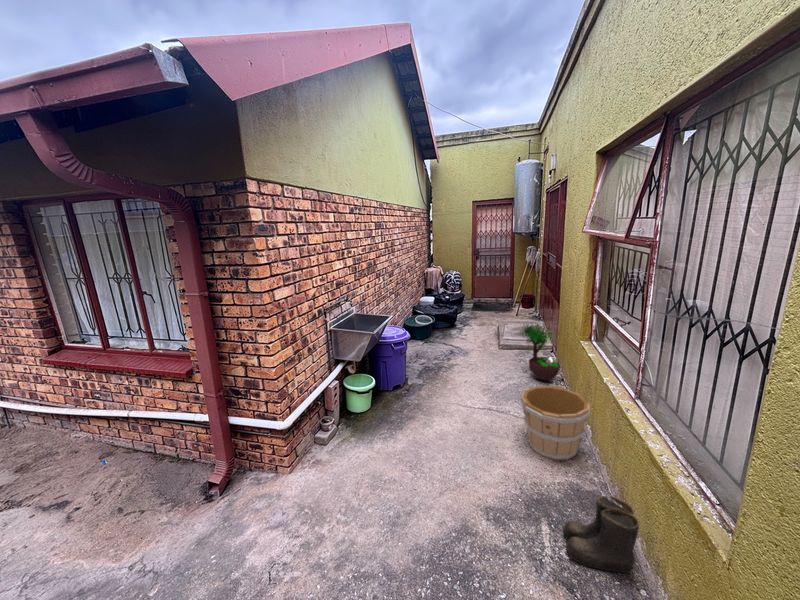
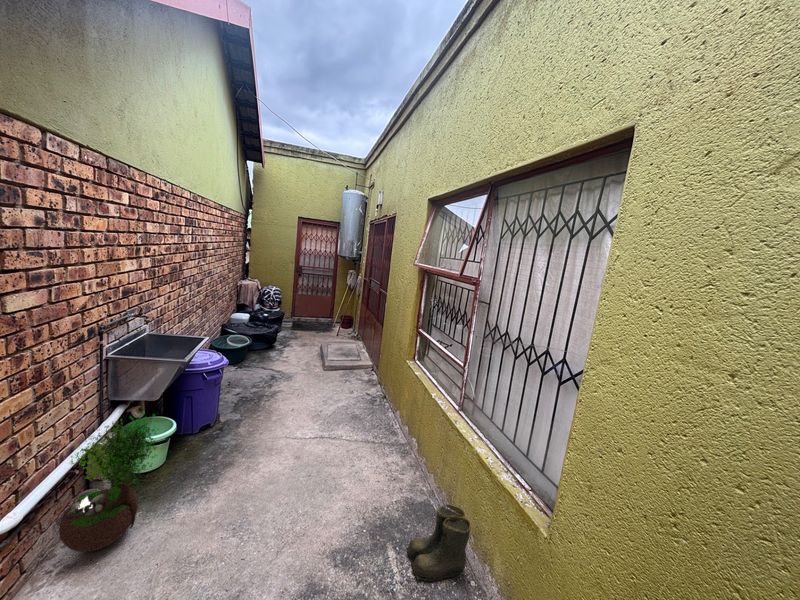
potted tree: present [520,324,560,380] -> present [59,411,159,552]
wooden bucket: present [521,385,590,460] -> none [359,403,419,478]

